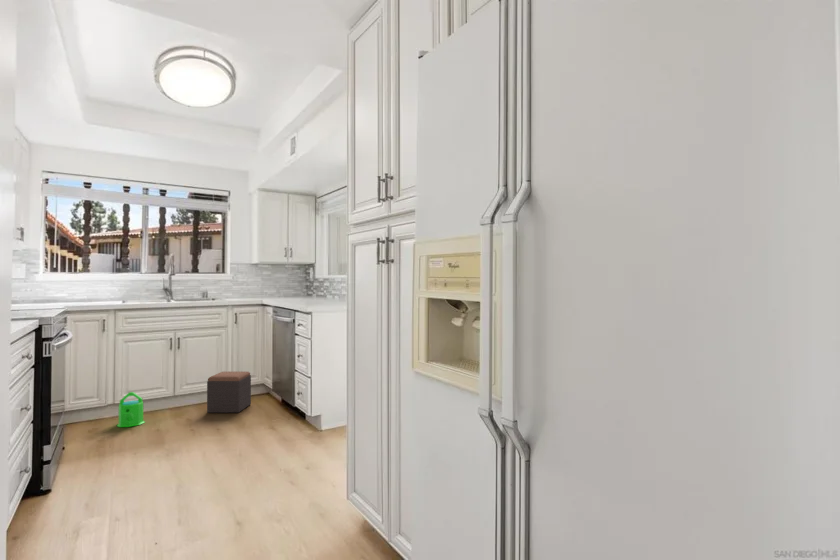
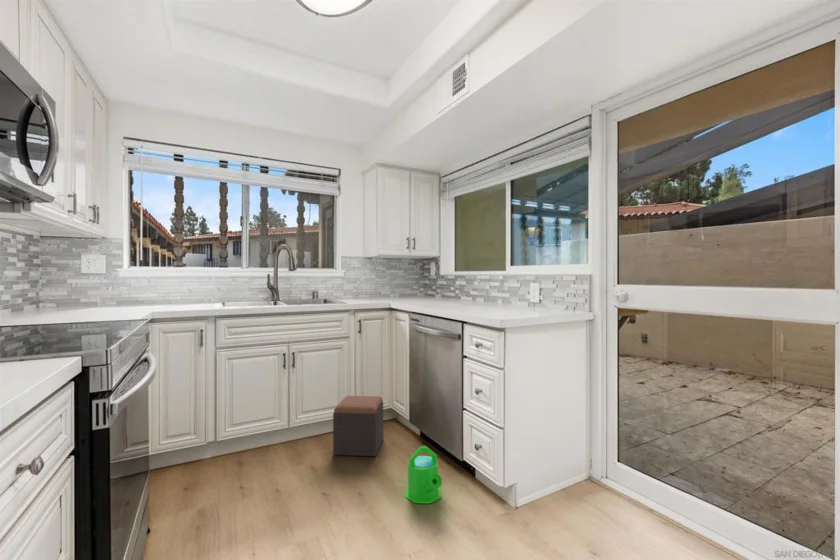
watering can: present [117,392,145,427] -> present [406,446,442,504]

